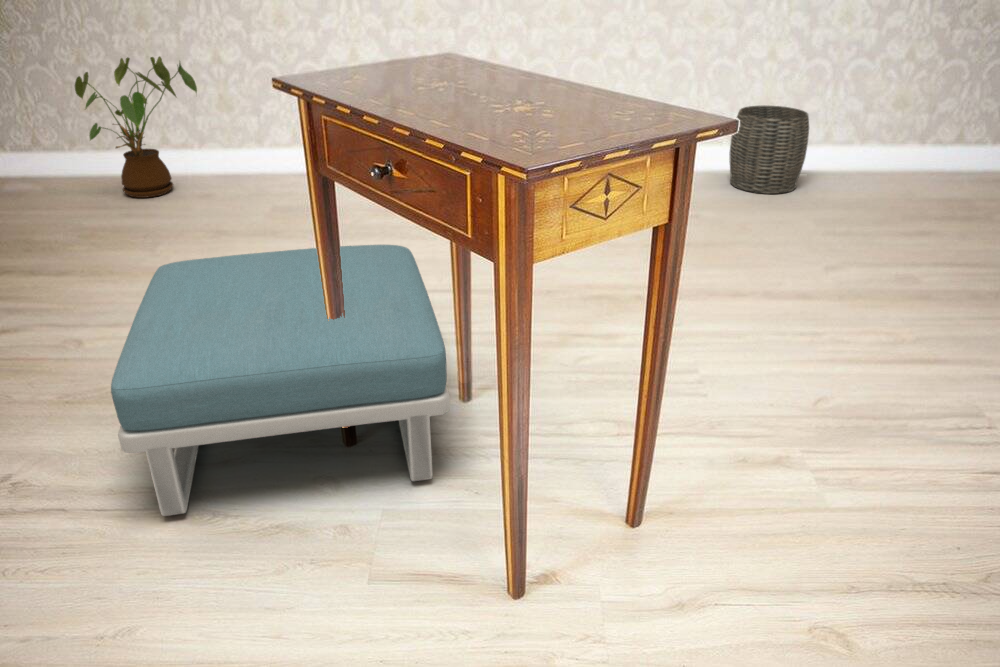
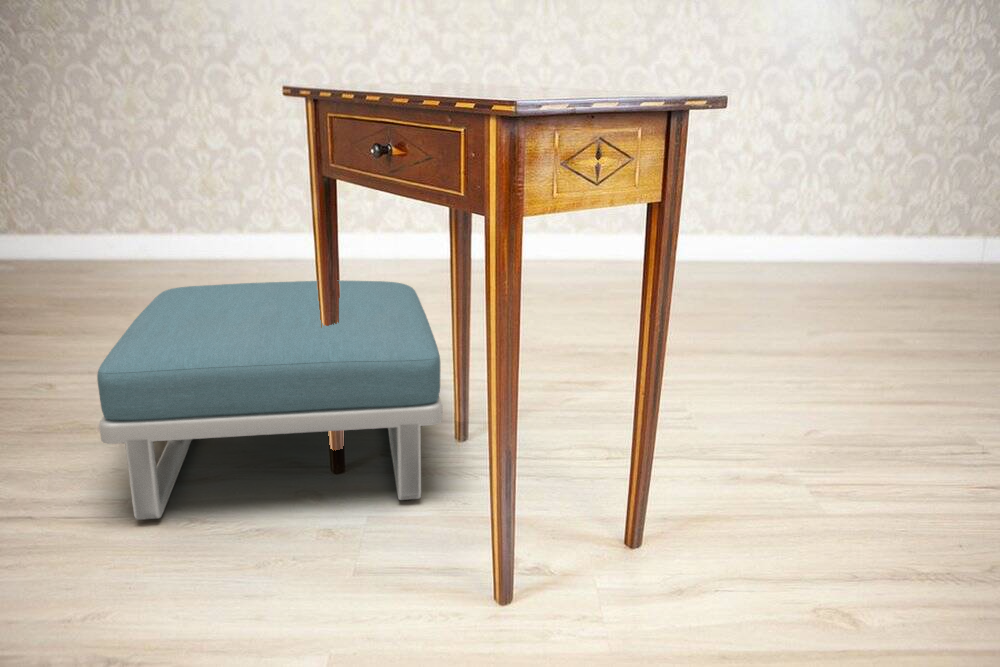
house plant: present [75,56,197,198] -> none [105,137,221,270]
woven basket: present [729,105,809,194] -> none [740,201,819,284]

